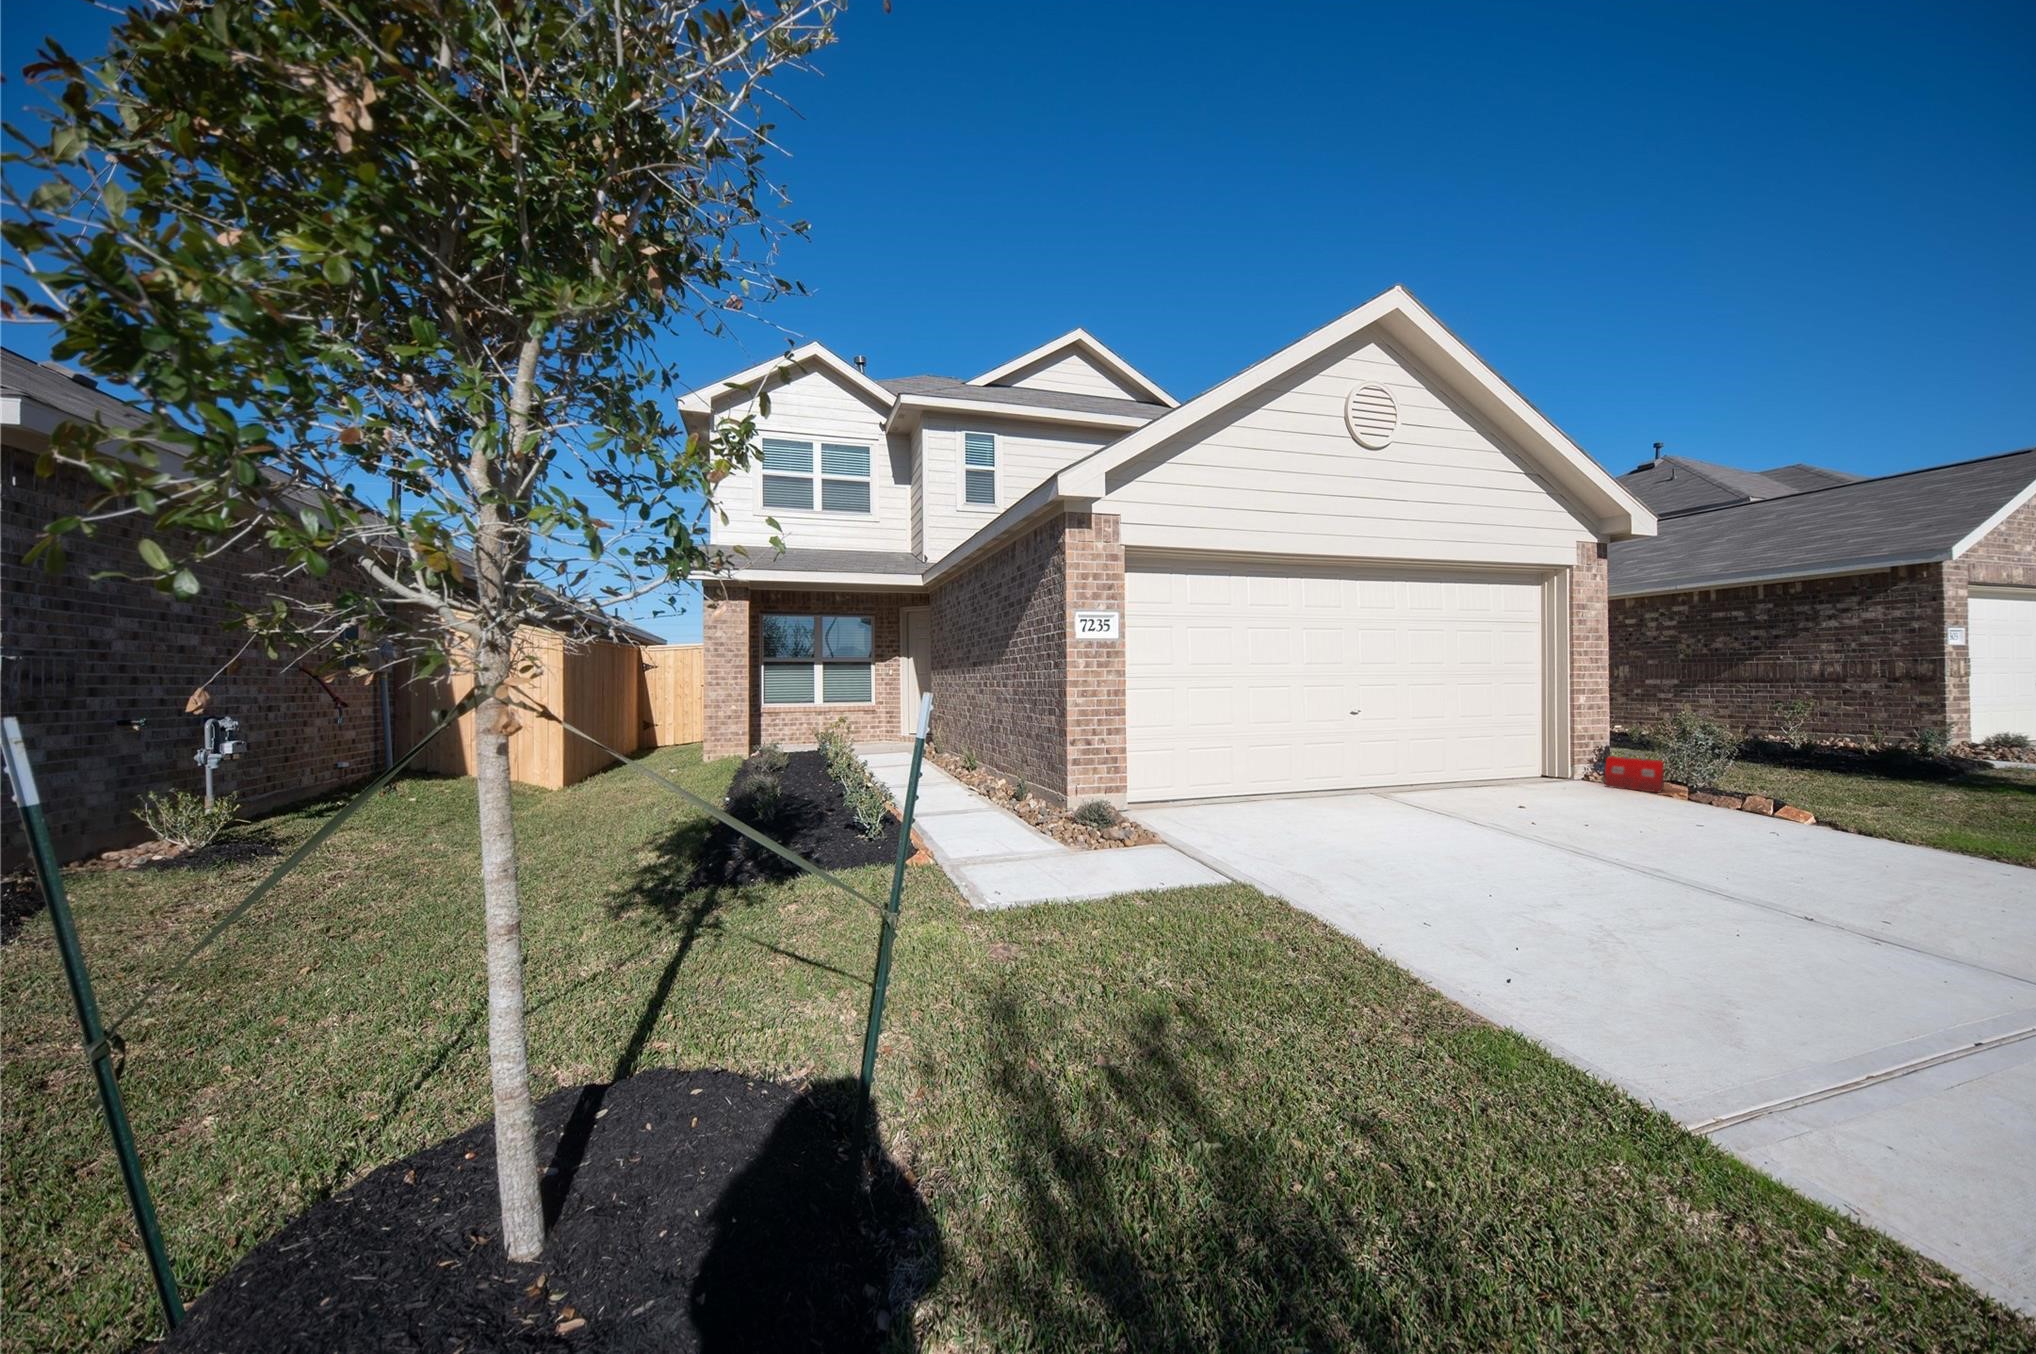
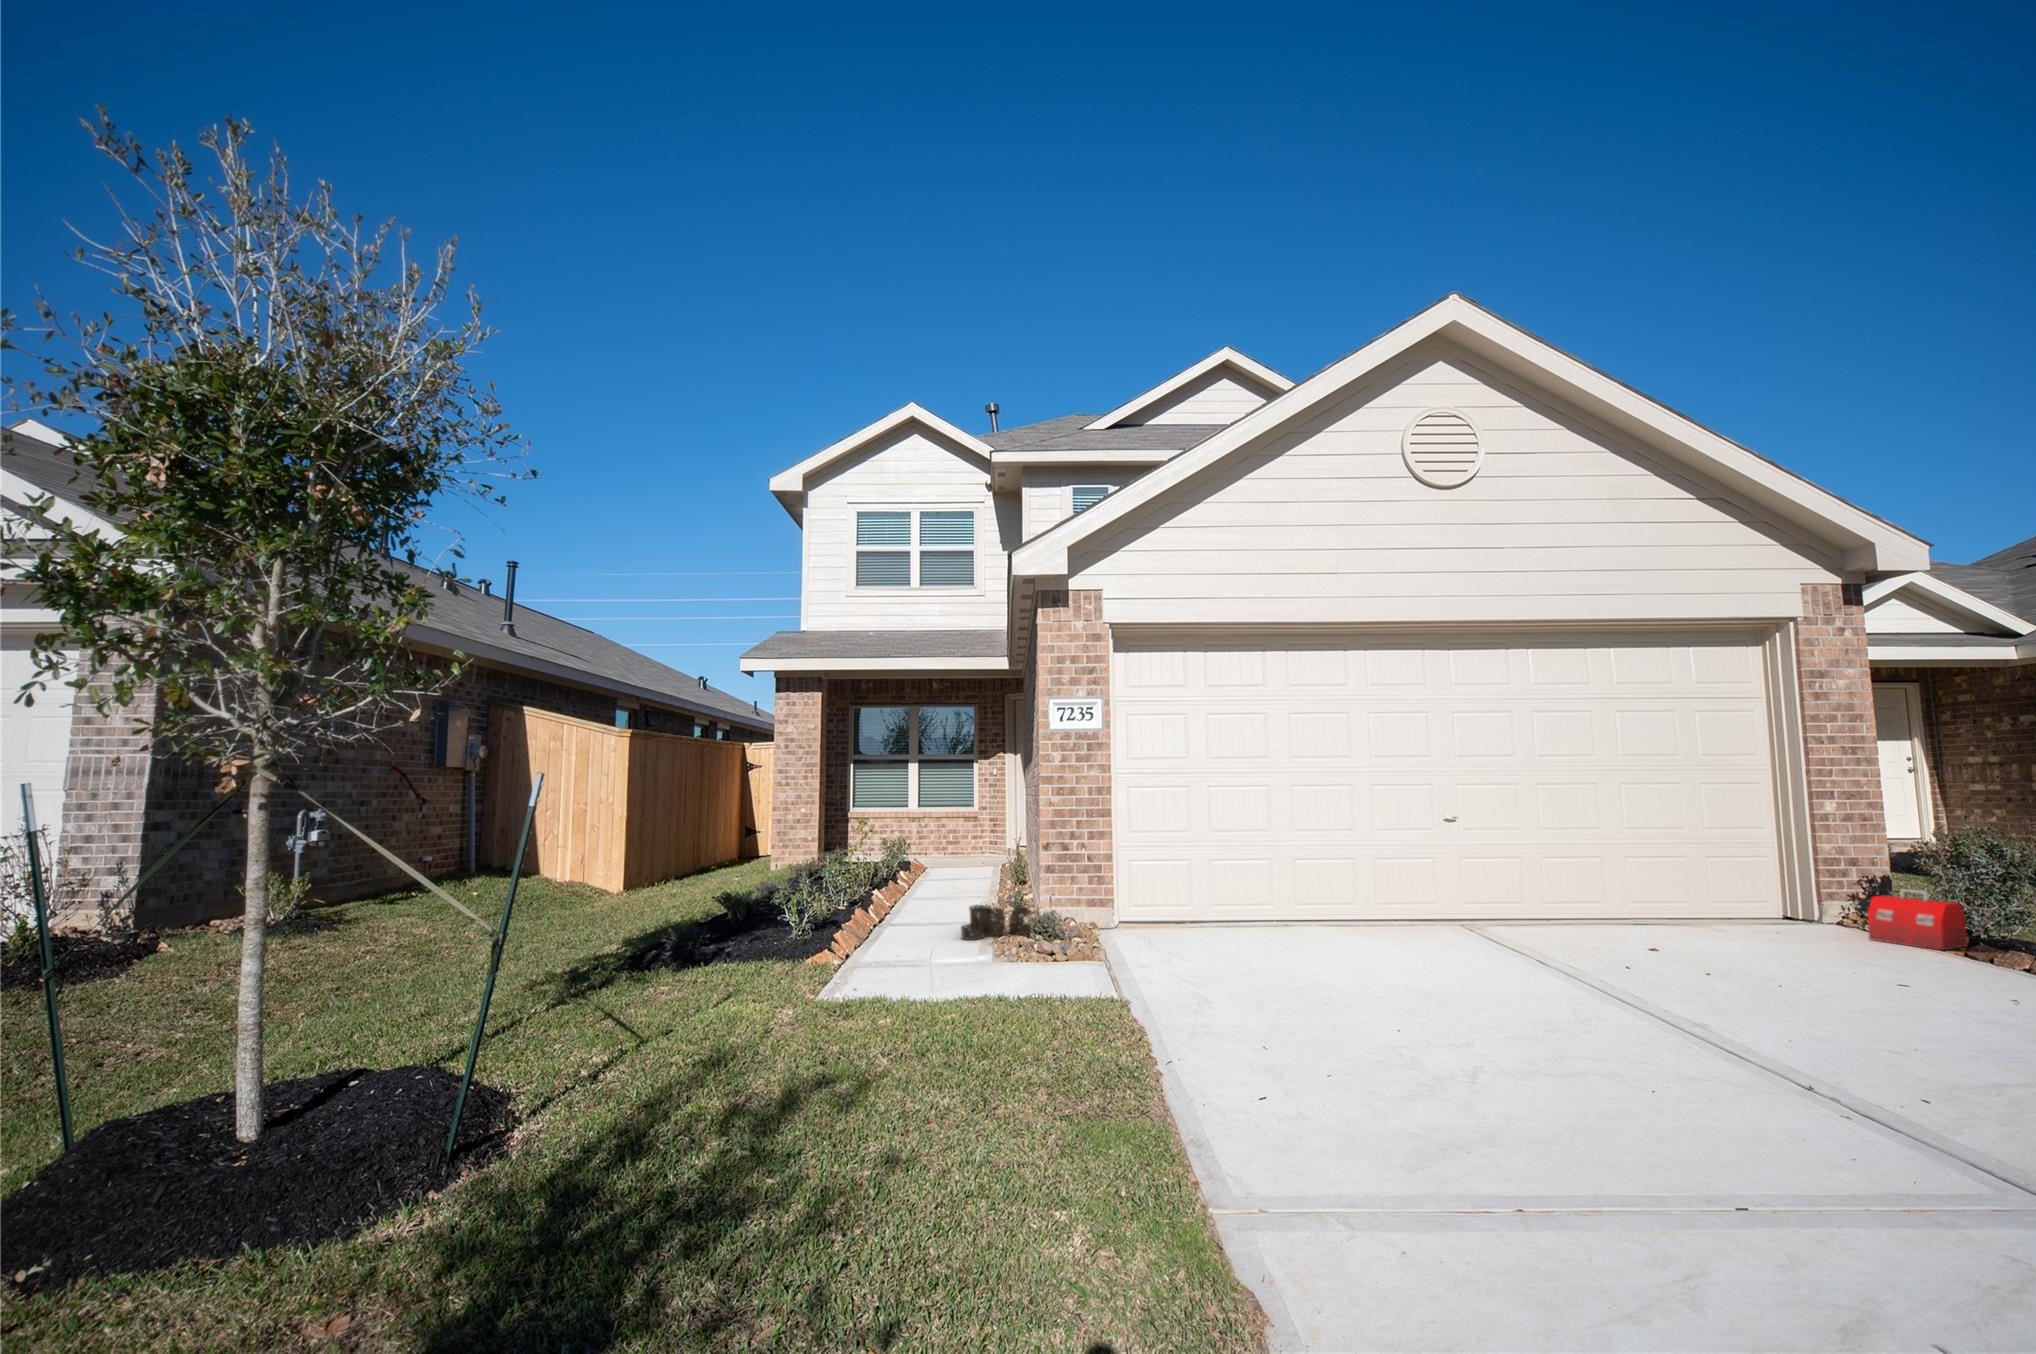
woven basket: none [994,792,1055,829] -> present [961,904,1032,940]

